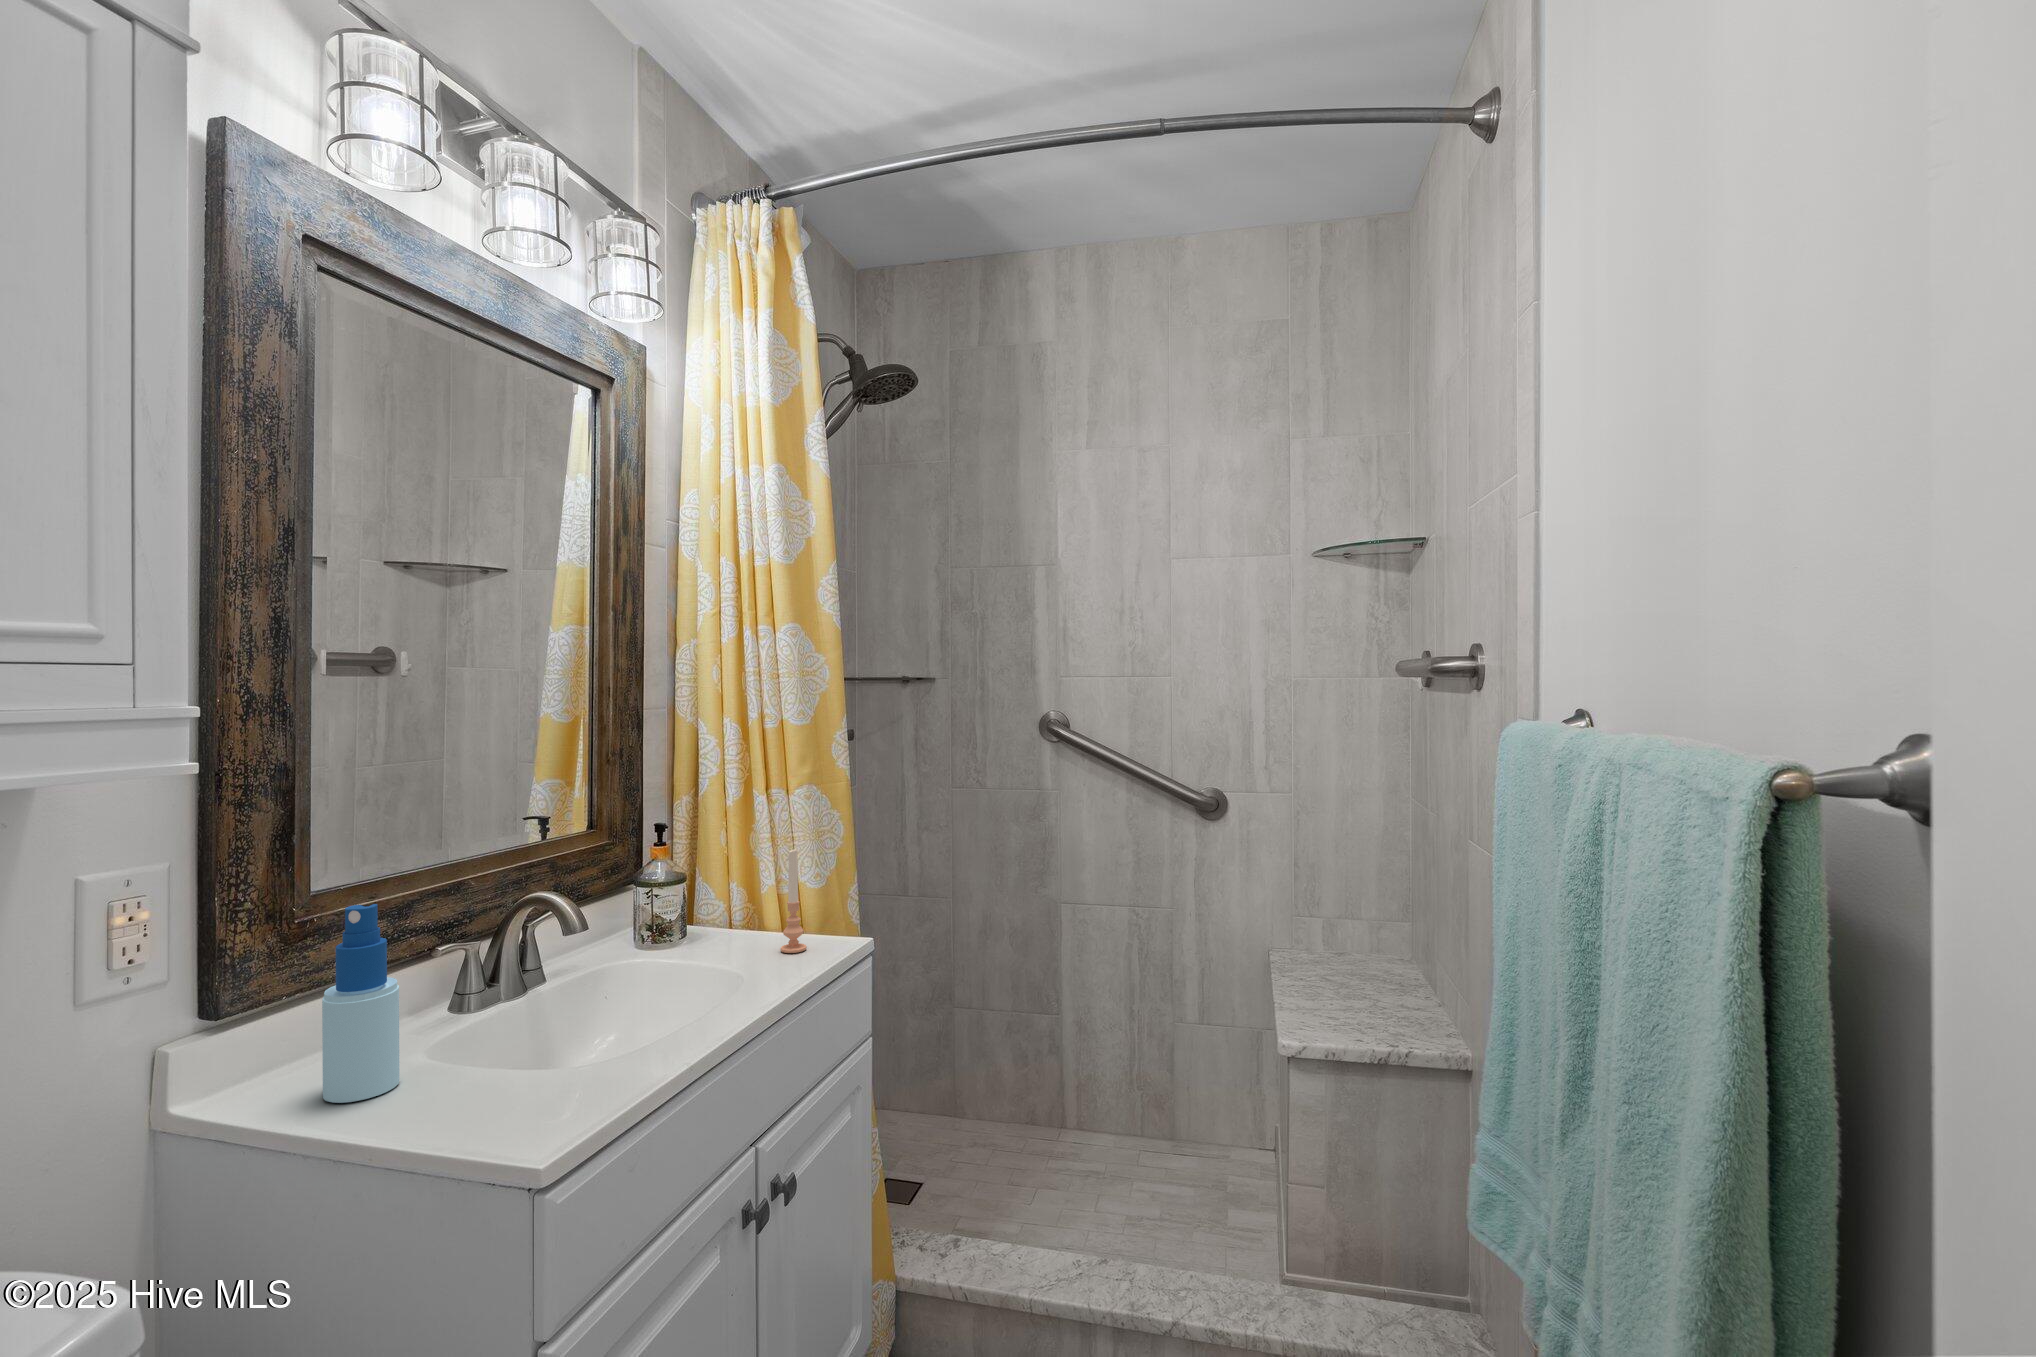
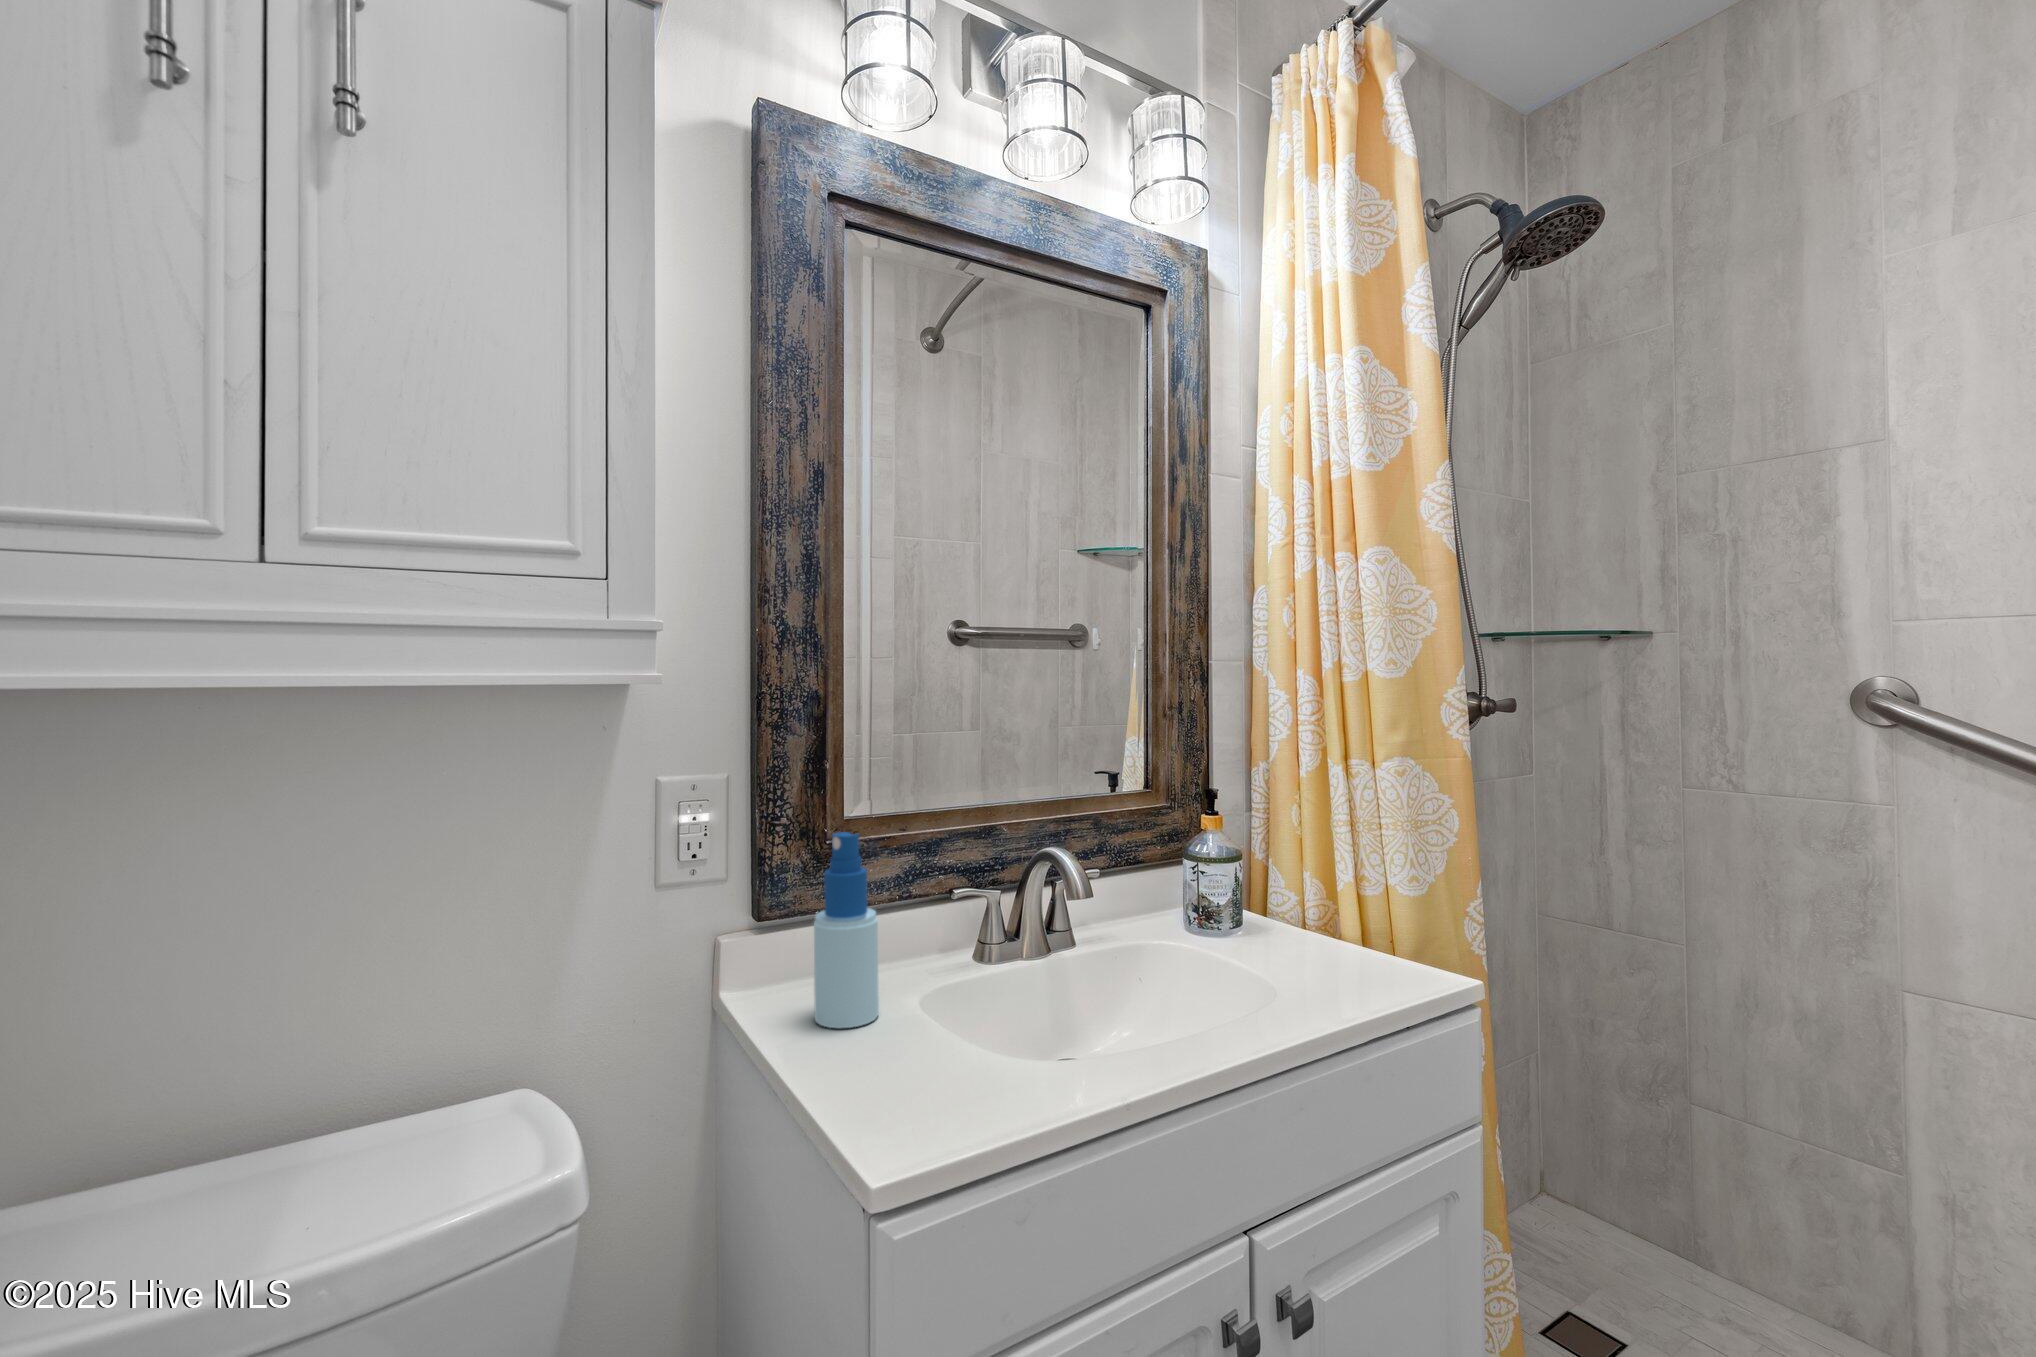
candle: present [780,849,807,953] -> none [1337,838,1373,977]

